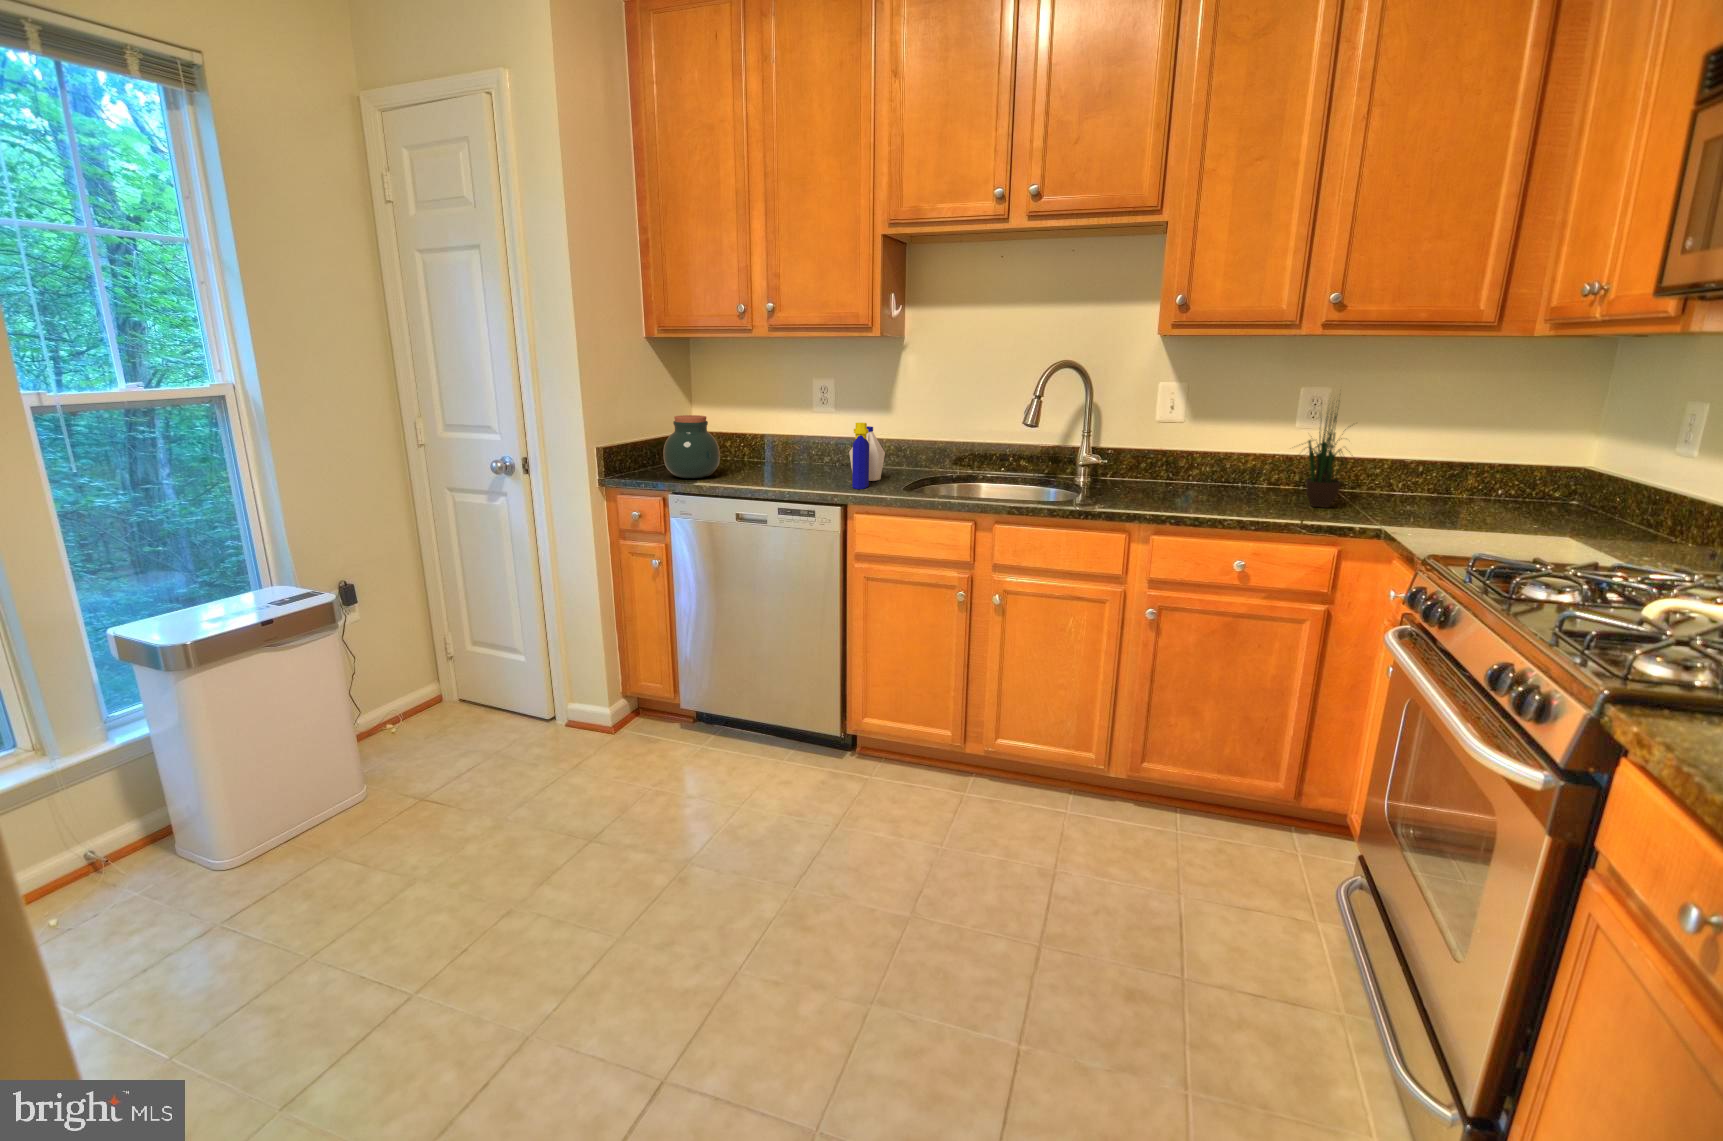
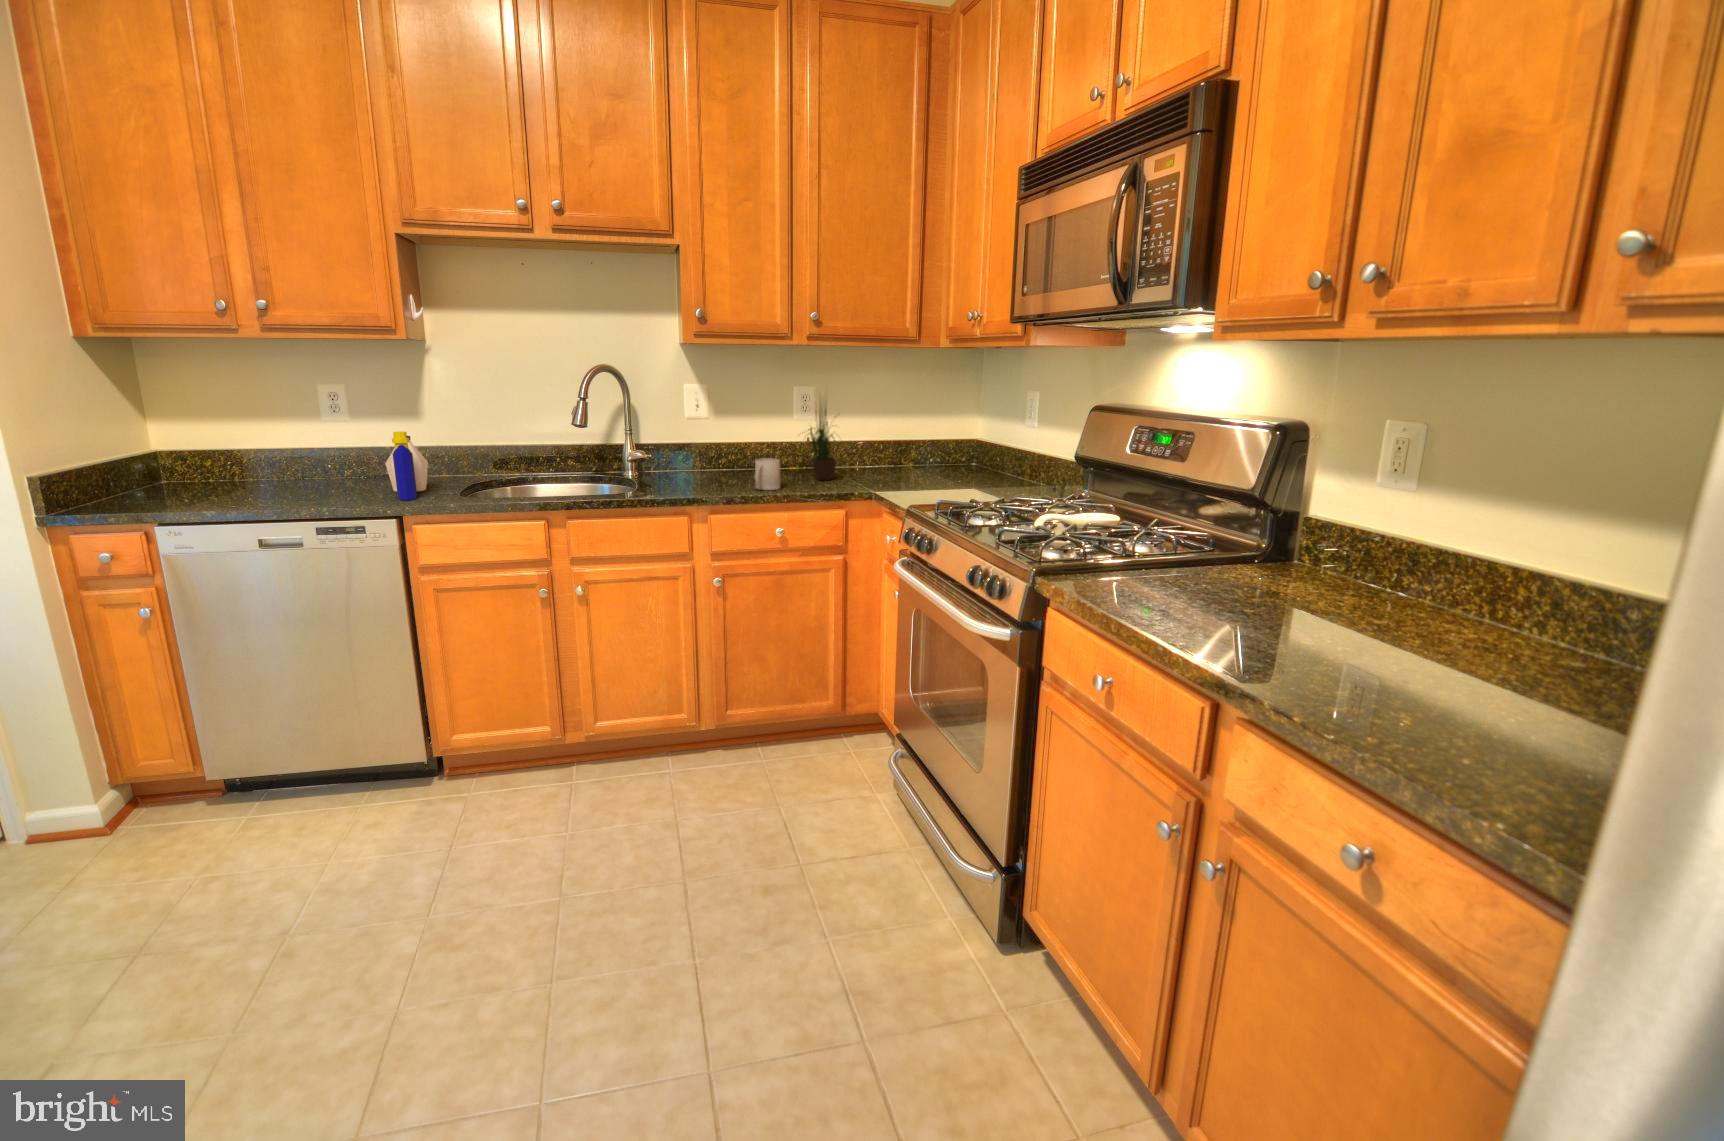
jar: present [663,415,720,479] -> none [129,433,214,507]
mug: none [1219,474,1258,514] -> present [755,458,780,490]

